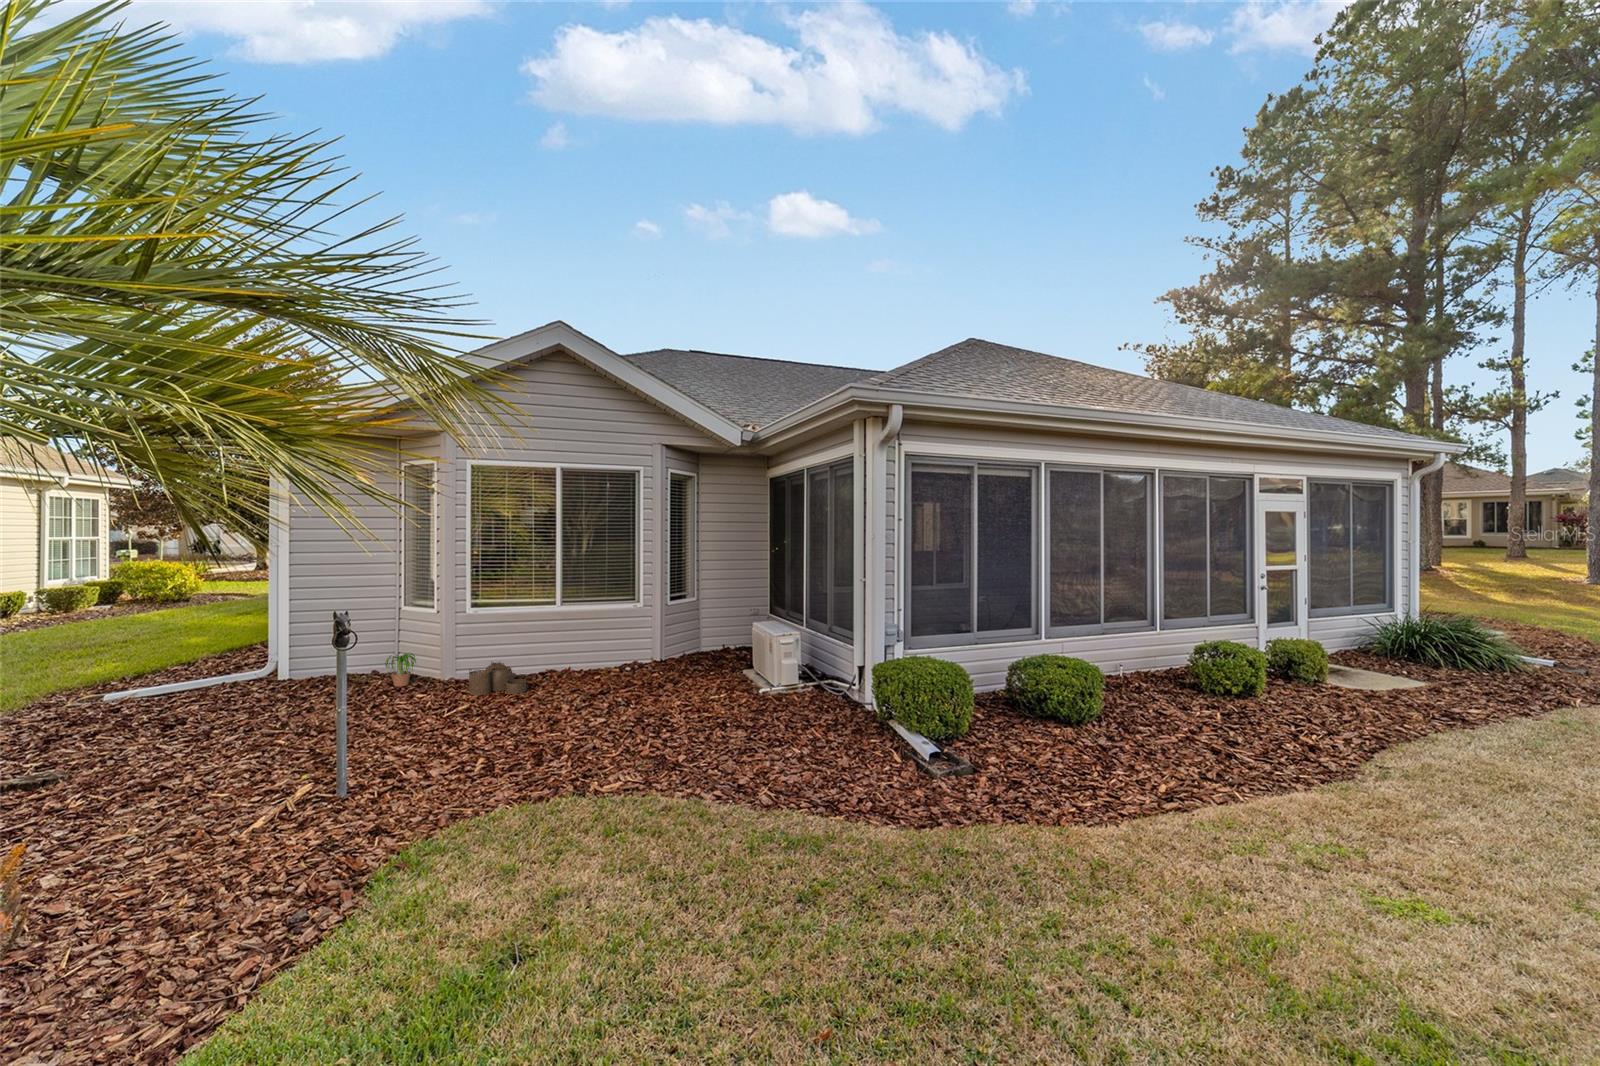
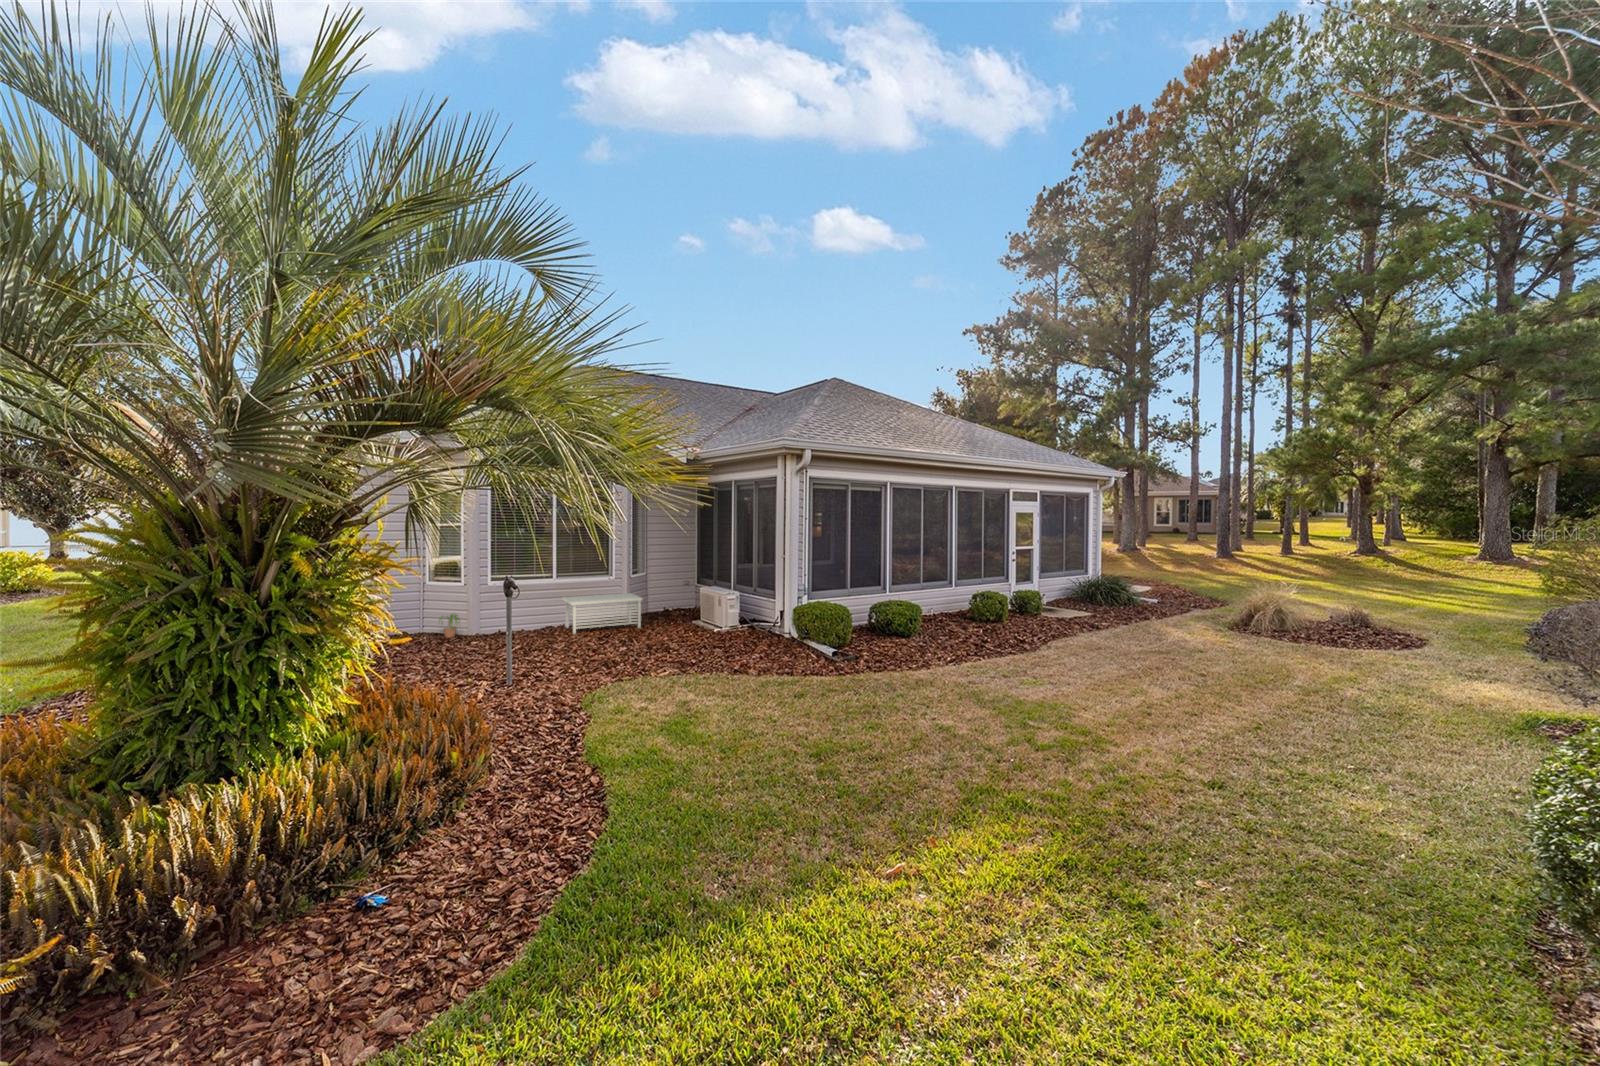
storage bench: none [557,628,664,687] -> present [563,593,642,634]
woven basket: present [469,662,527,695] -> none [510,618,551,640]

